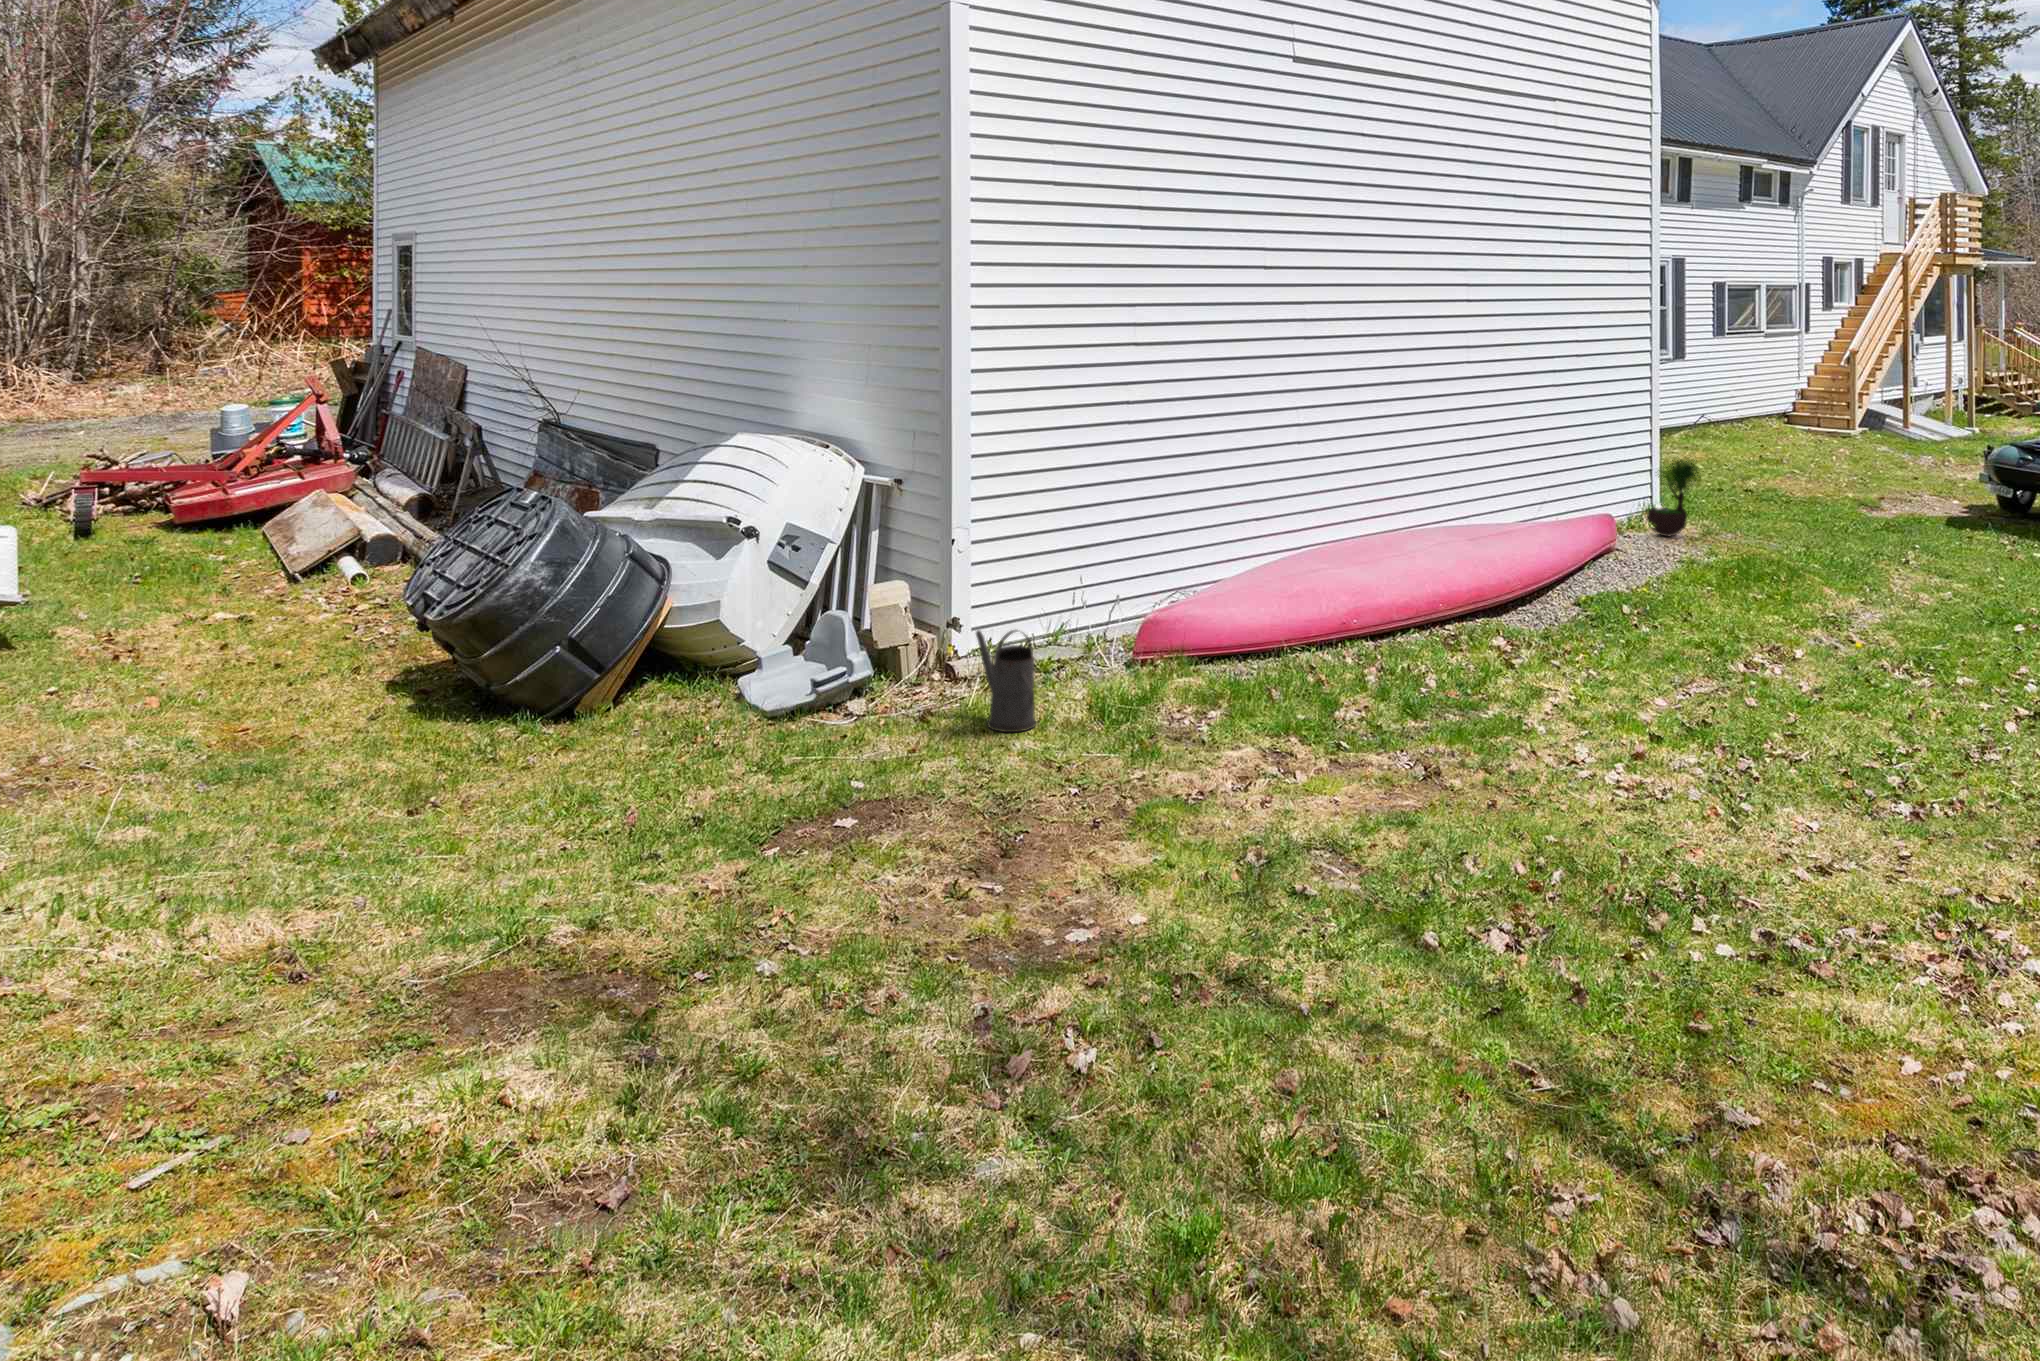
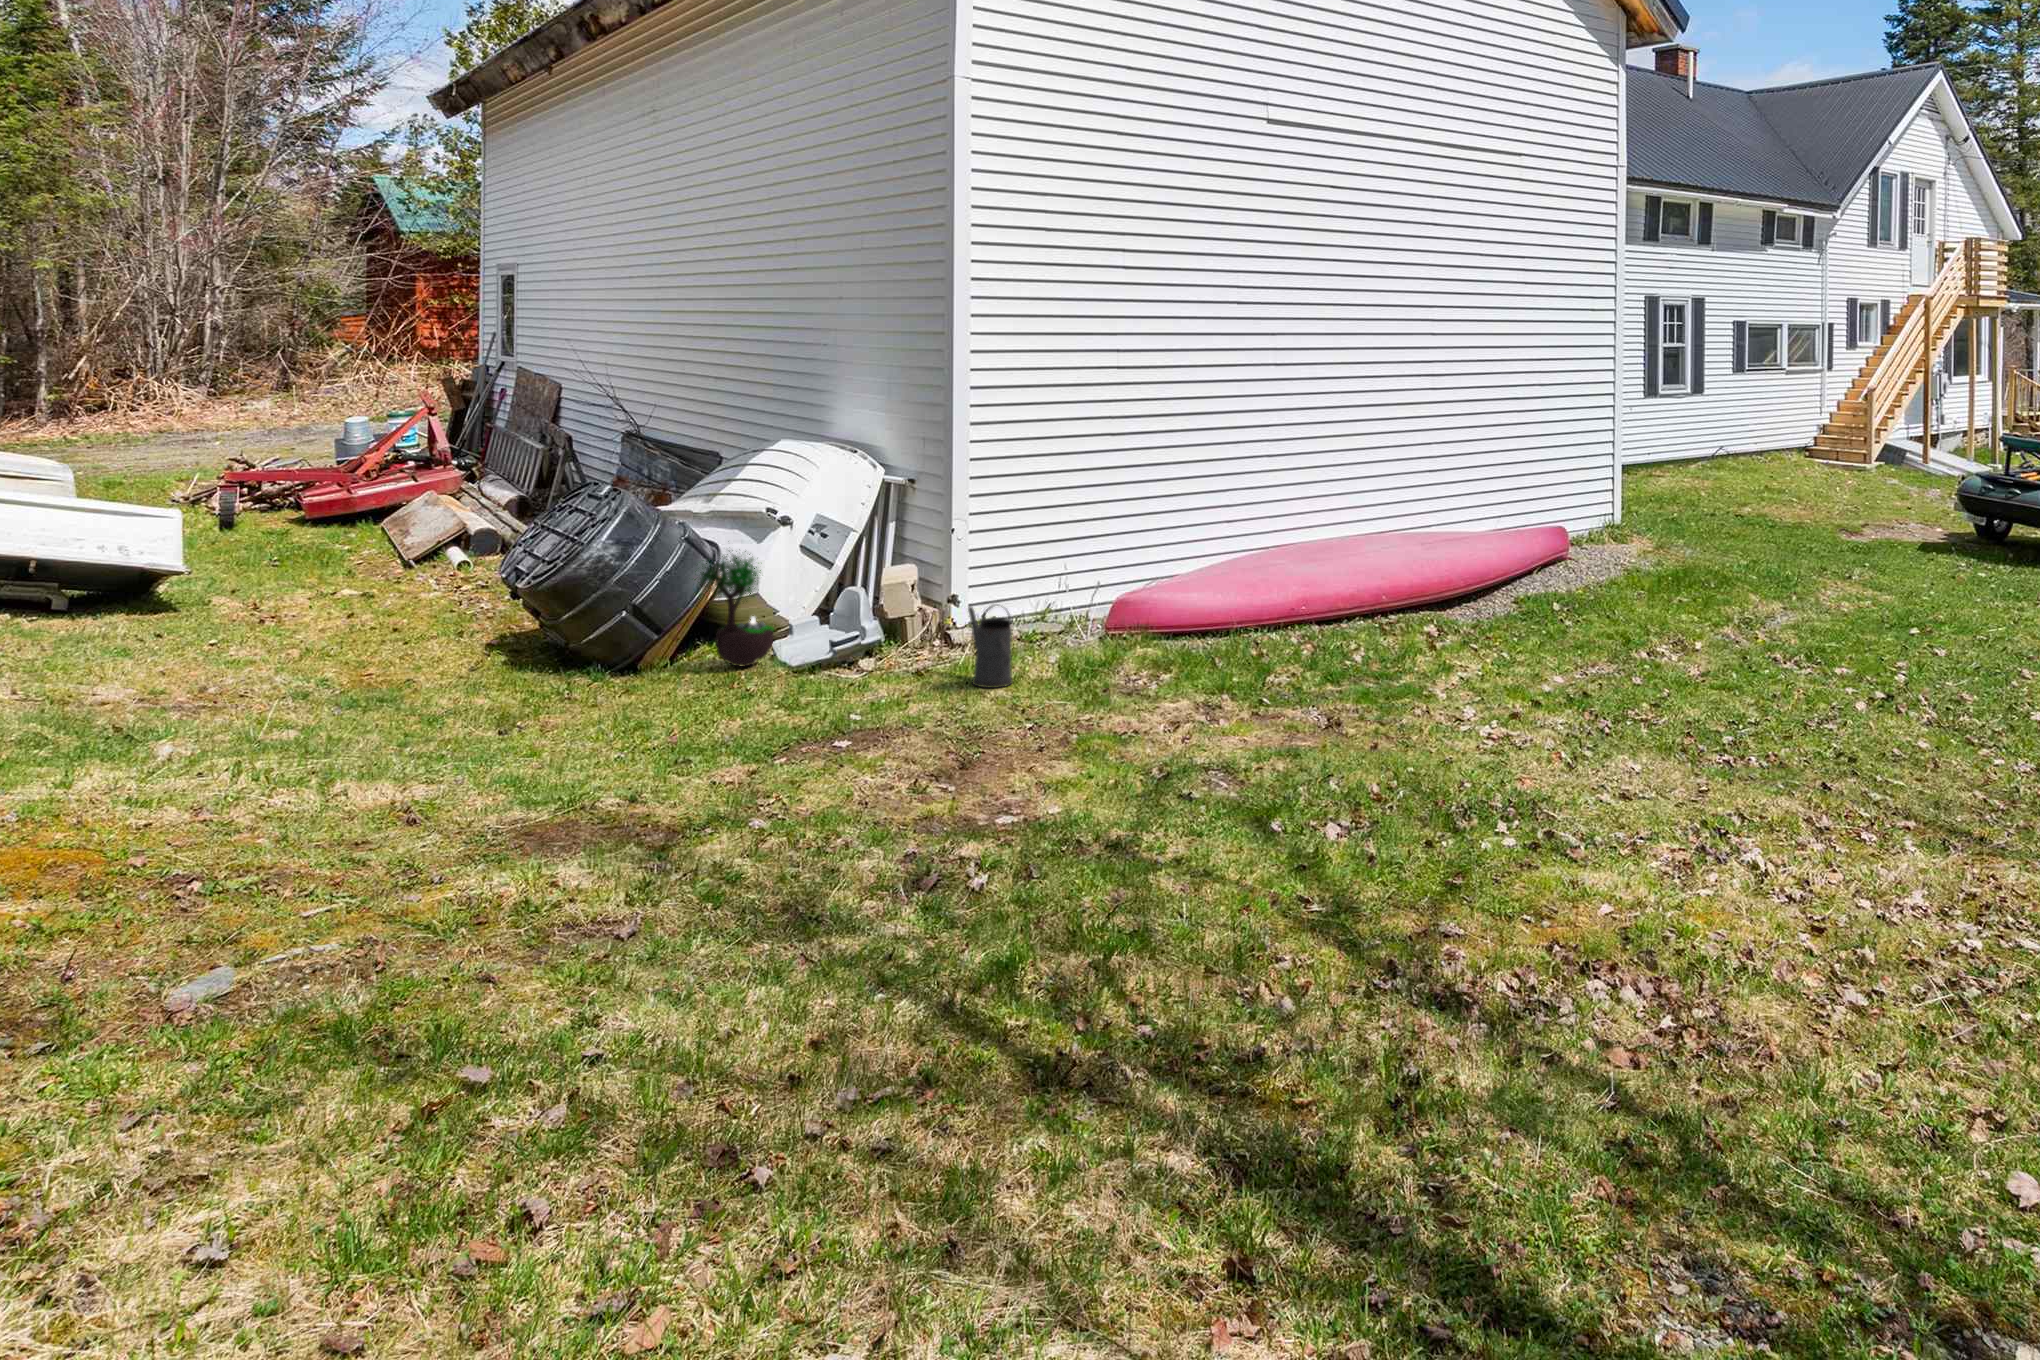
potted tree: present [1647,460,1701,537] -> present [694,551,774,666]

